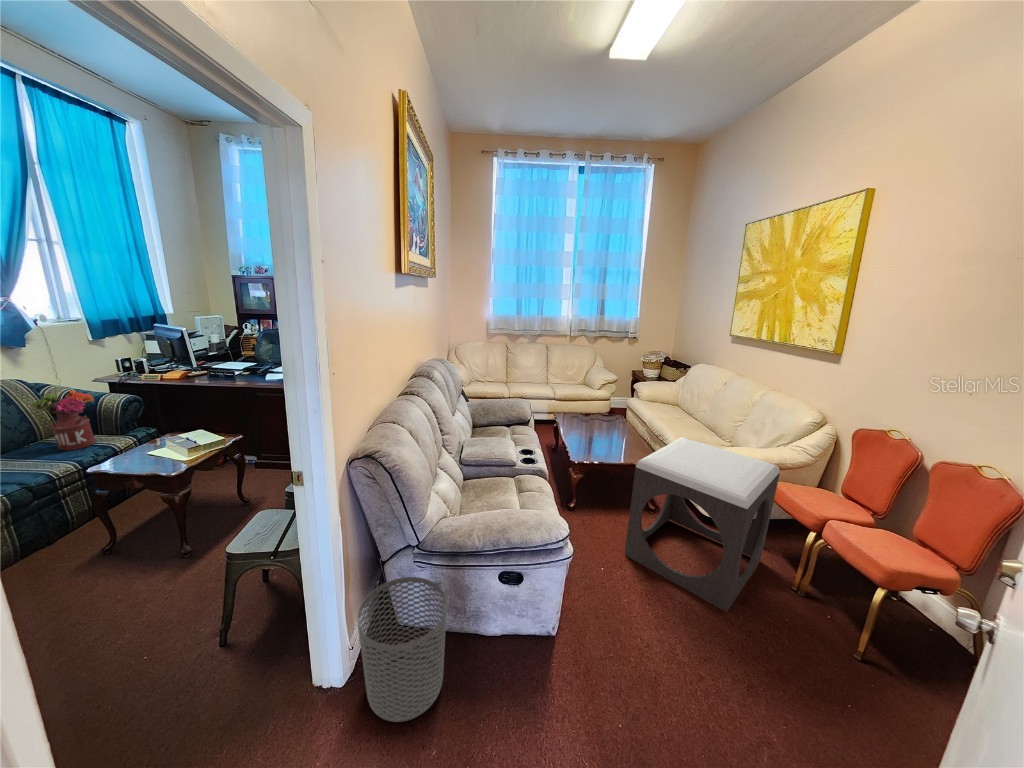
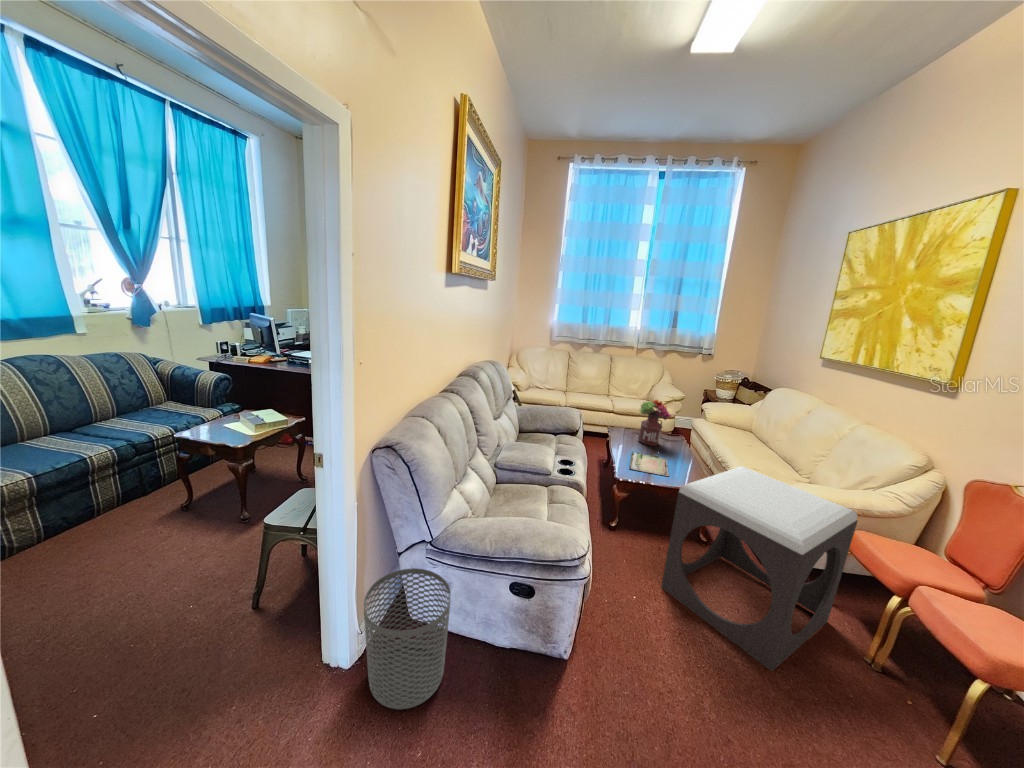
flower arrangement: present [31,390,95,450] -> present [638,400,671,446]
tray: none [581,433,618,453] -> present [629,451,669,476]

